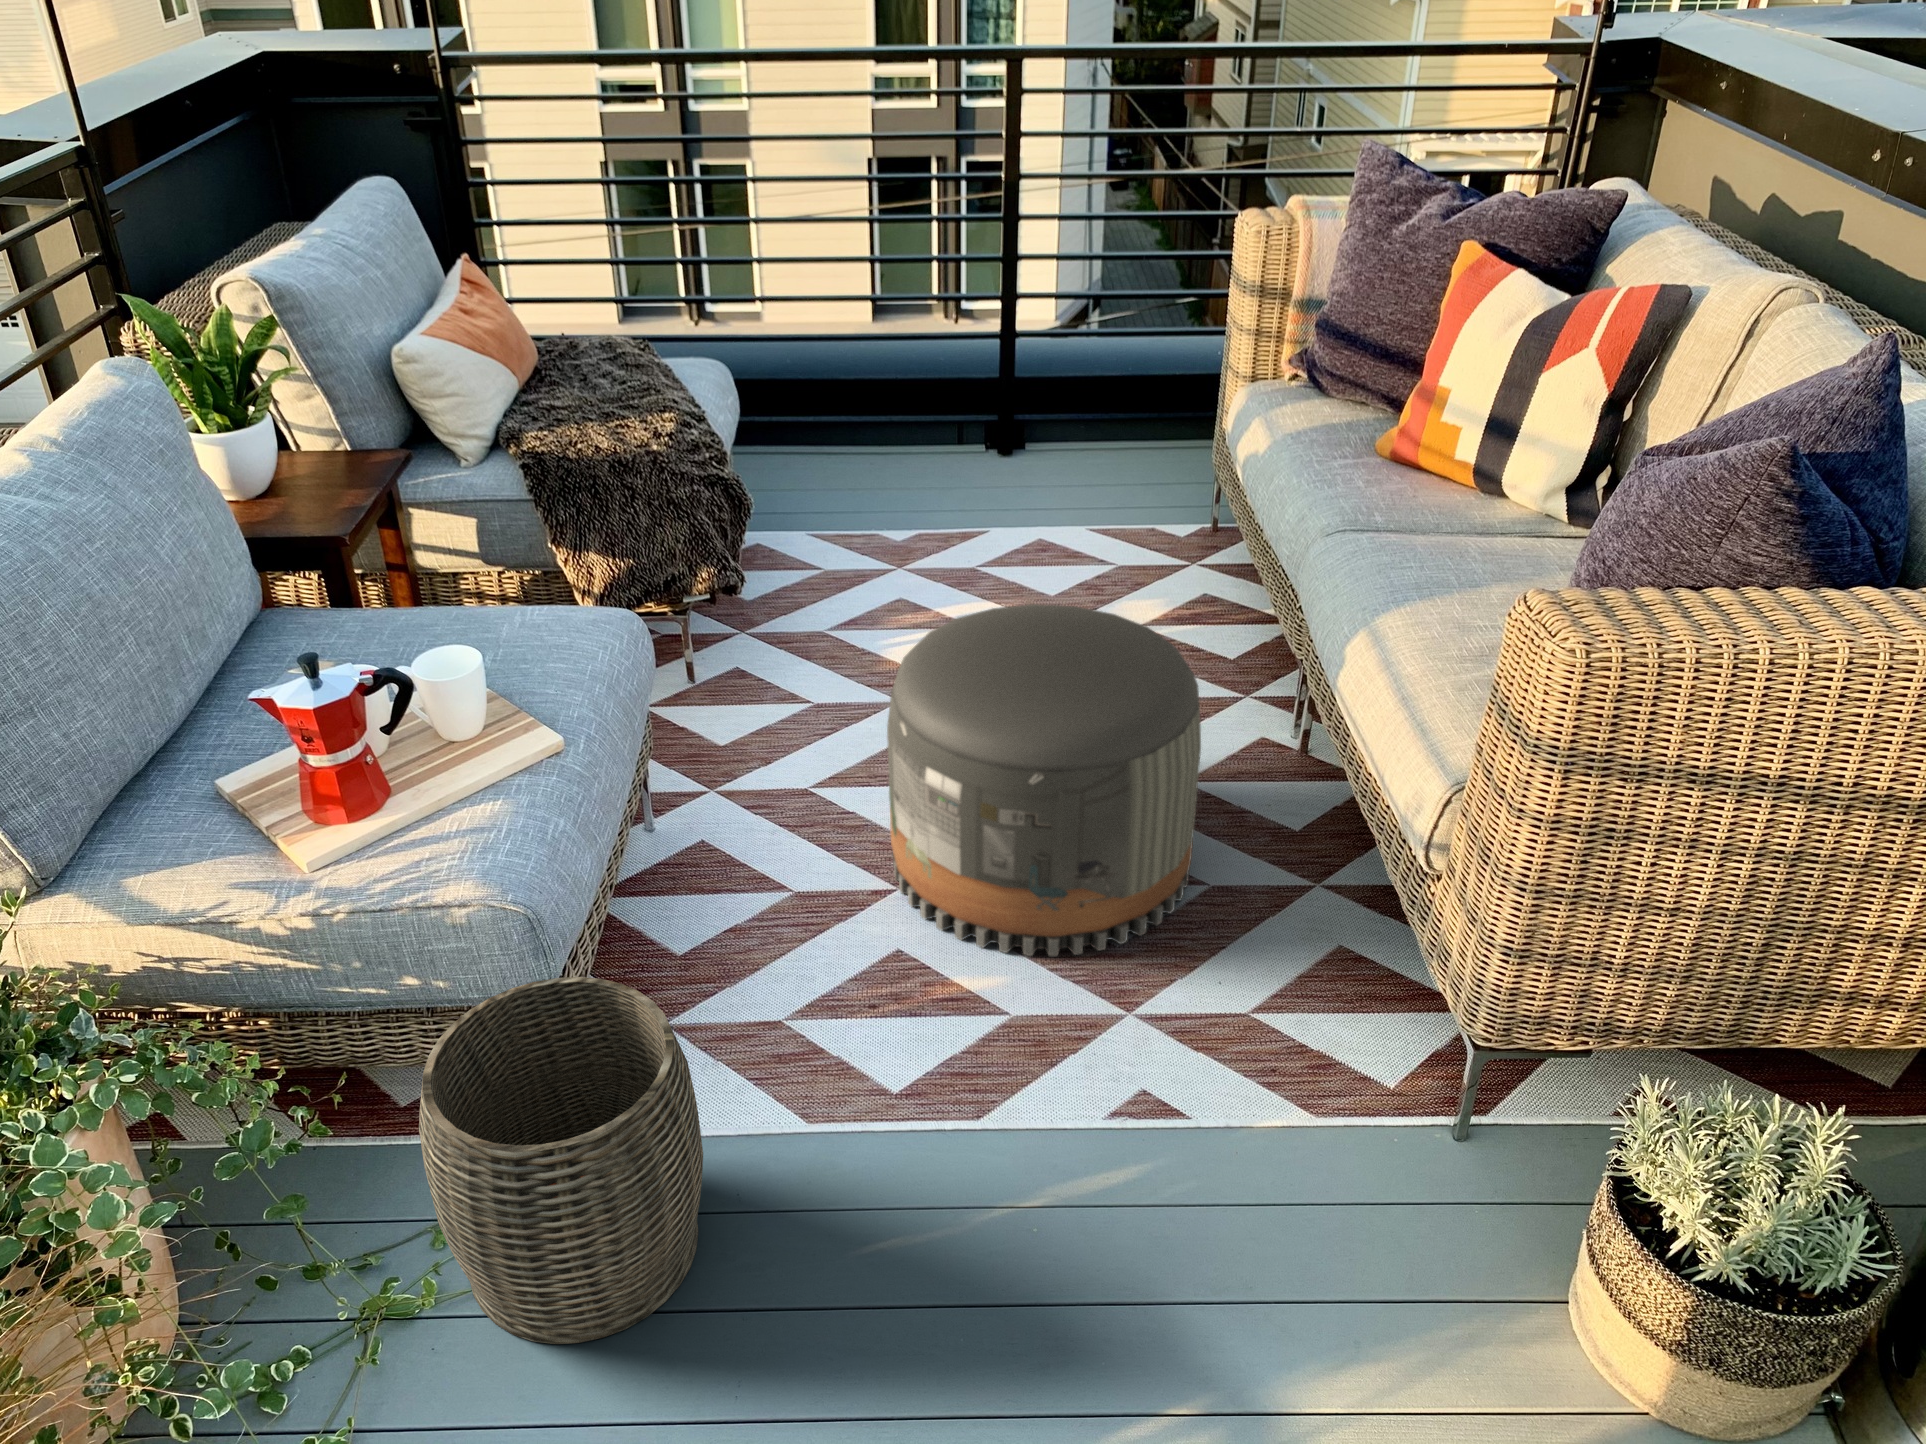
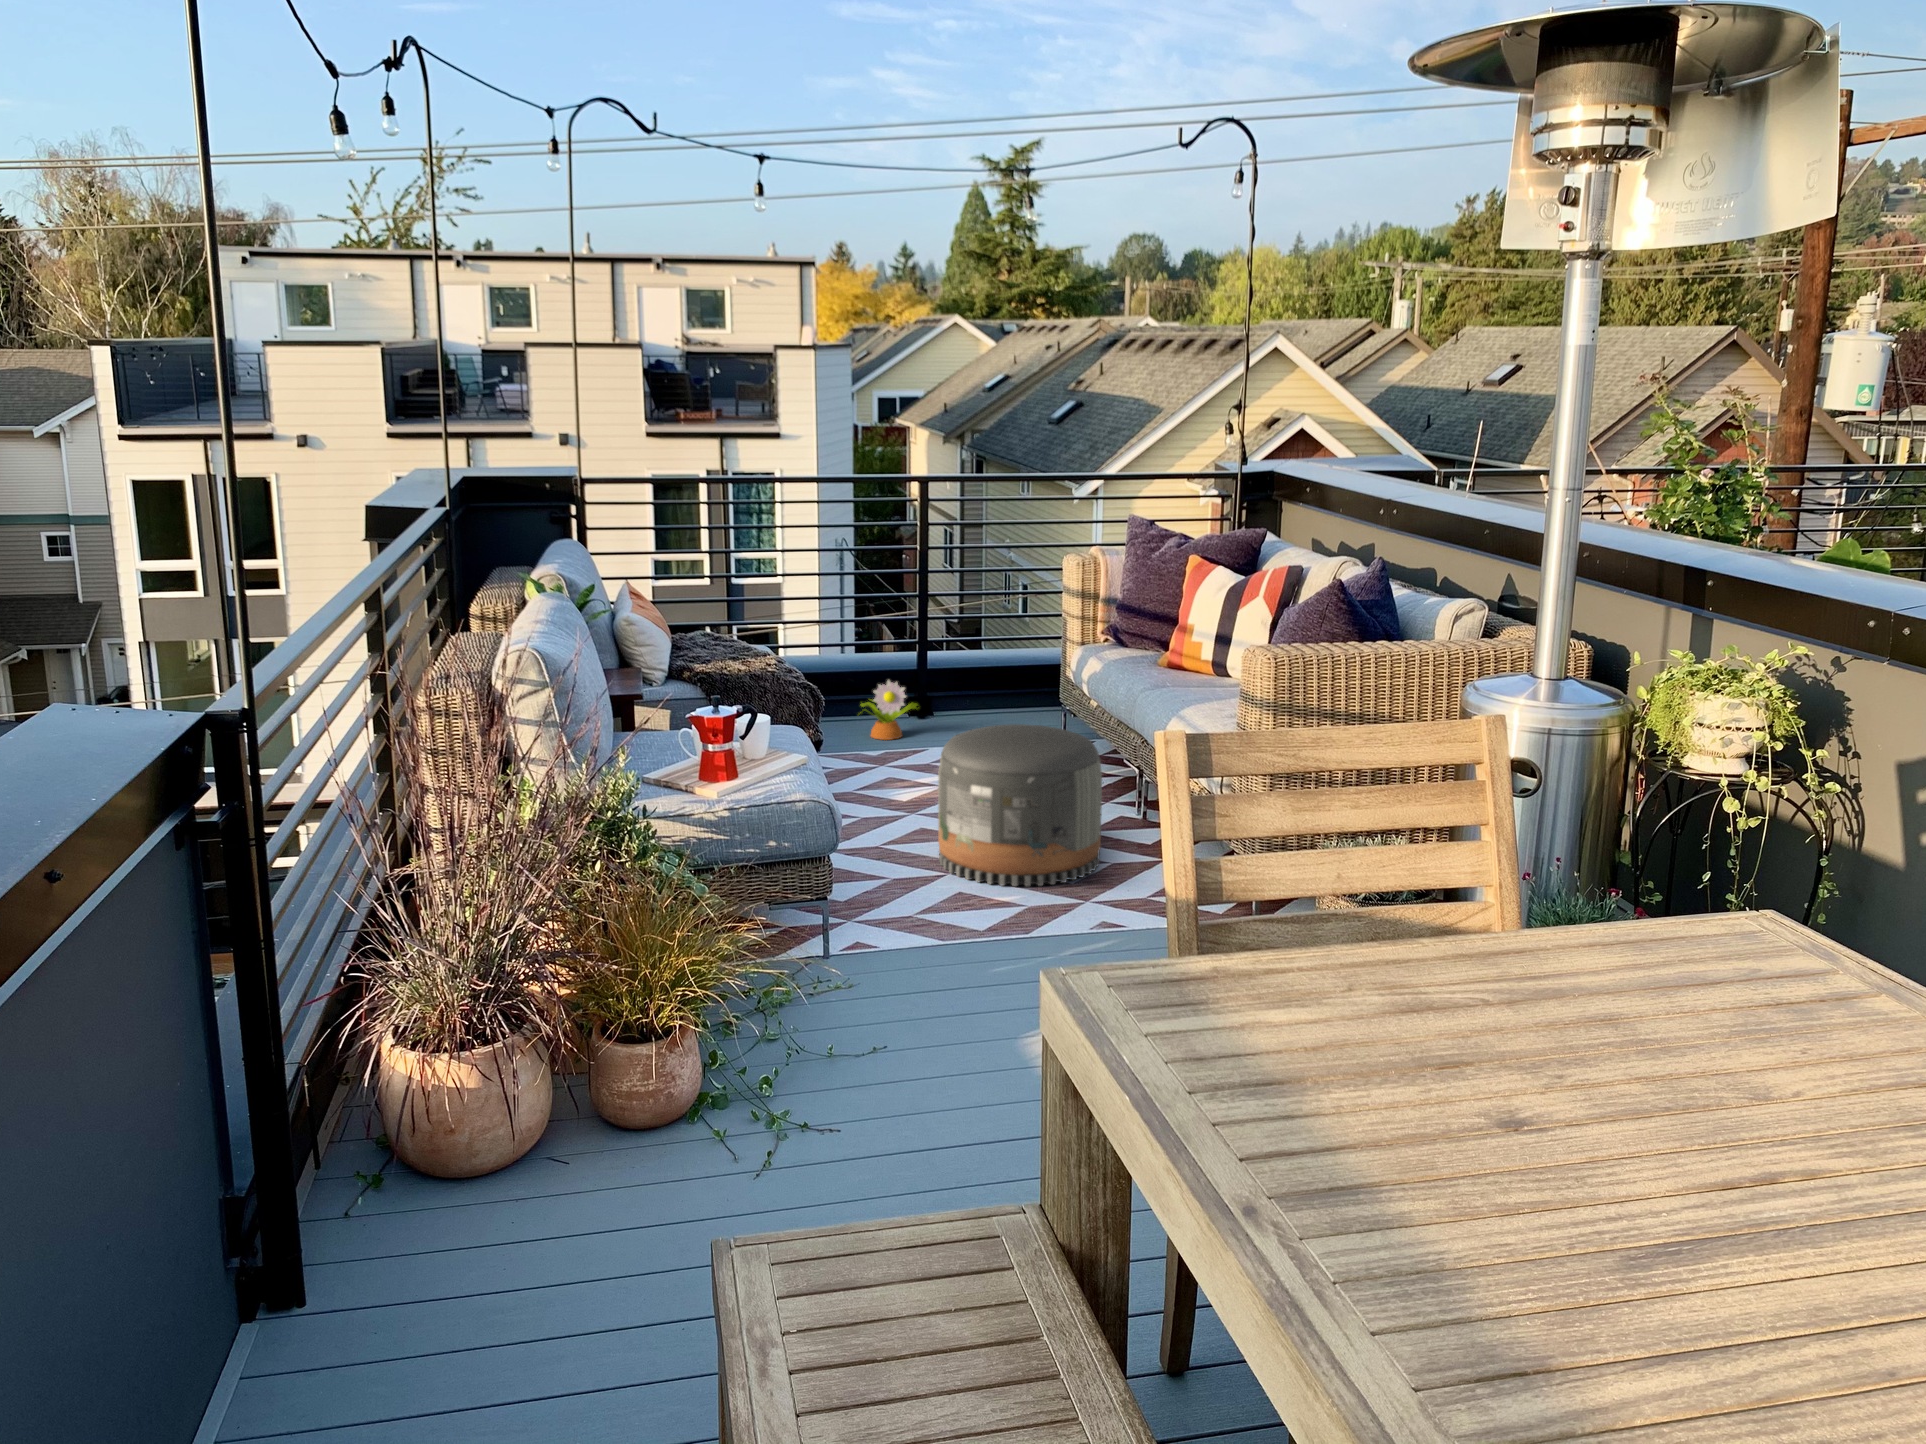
decorative plant: none [894,408,998,499] -> present [861,680,918,740]
woven basket: present [419,977,703,1344] -> none [795,838,921,995]

